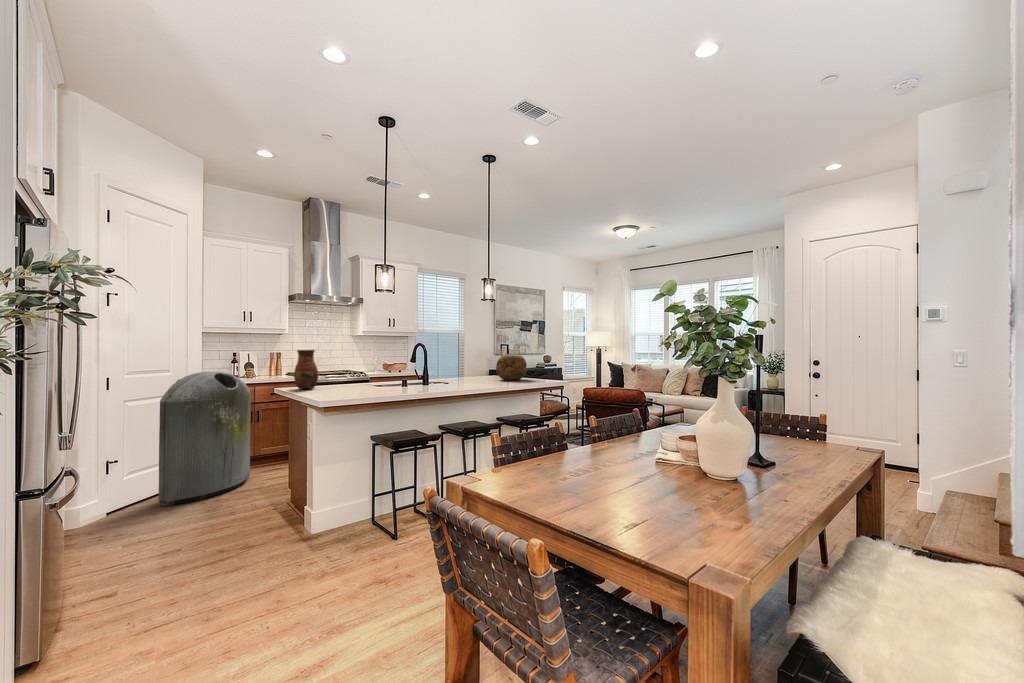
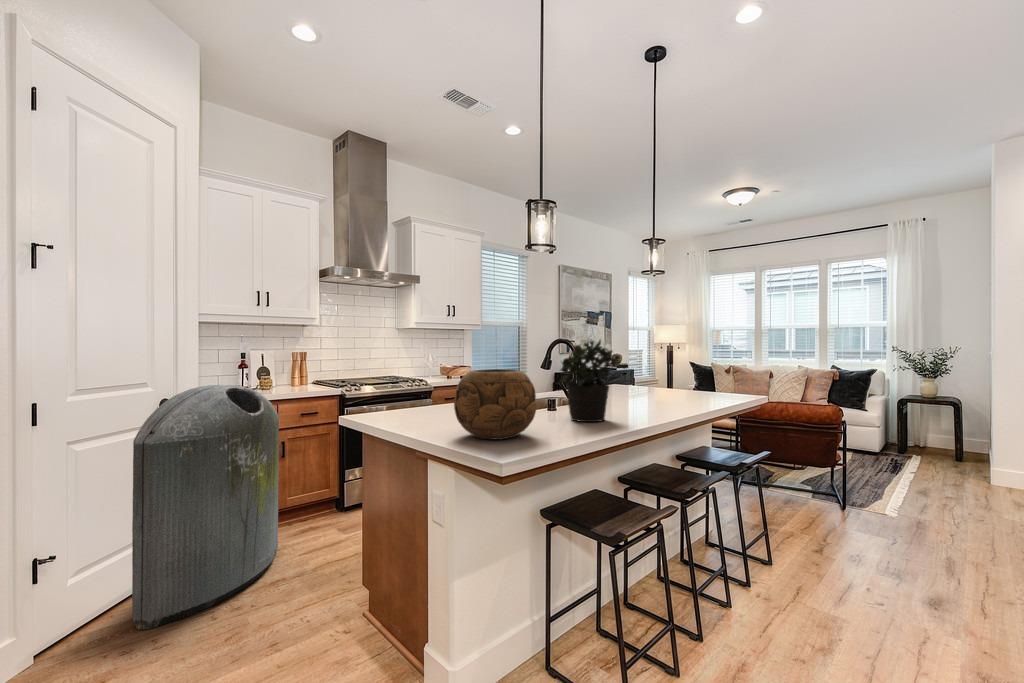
potted plant: none [391,343,434,390] -> present [559,340,628,422]
vase: present [294,350,318,389] -> none [379,350,418,420]
decorative bowl: present [496,355,527,380] -> present [454,369,537,439]

